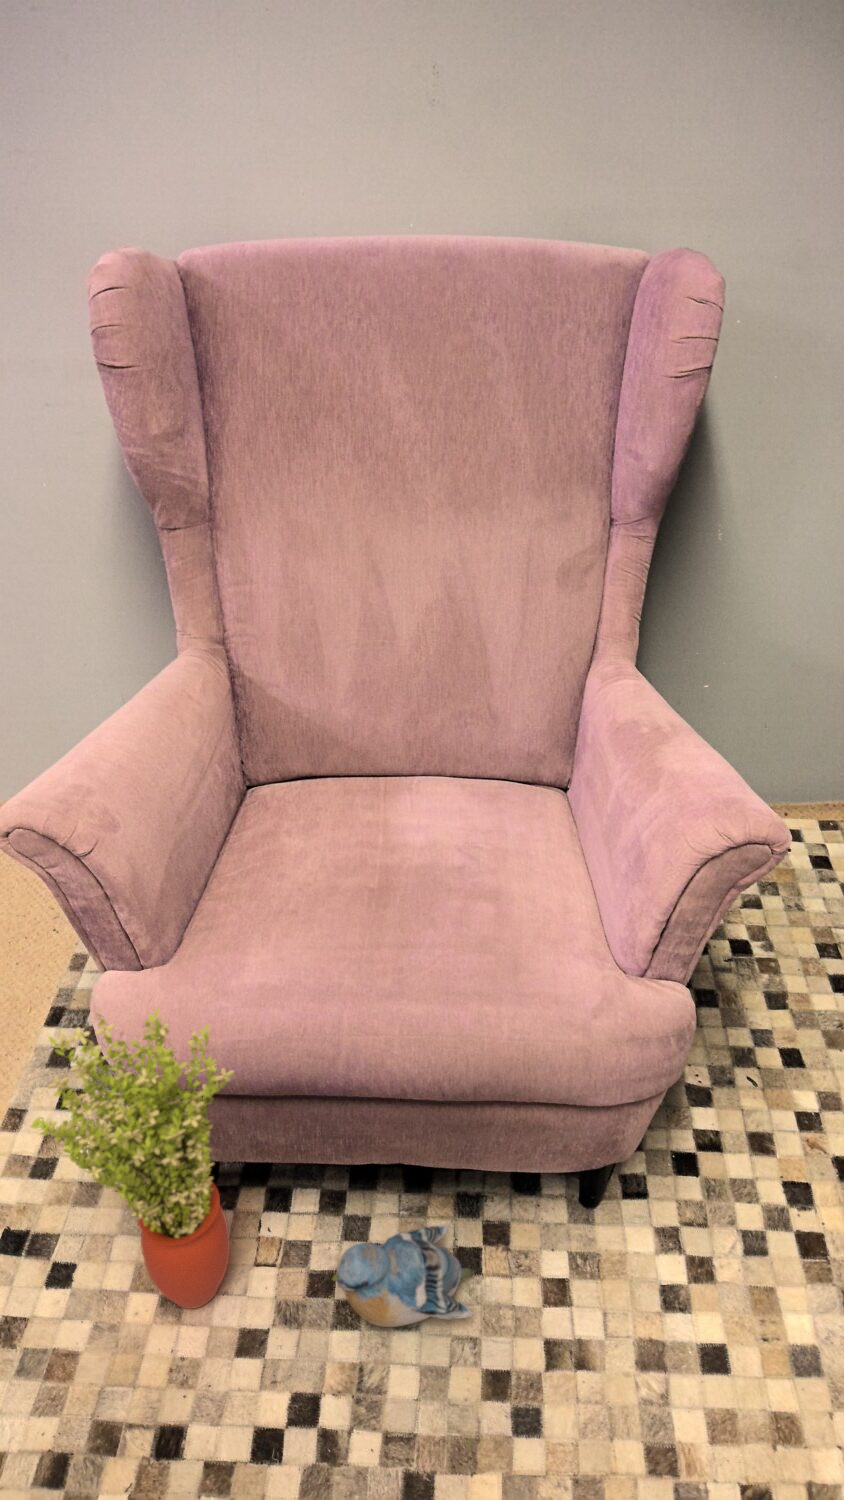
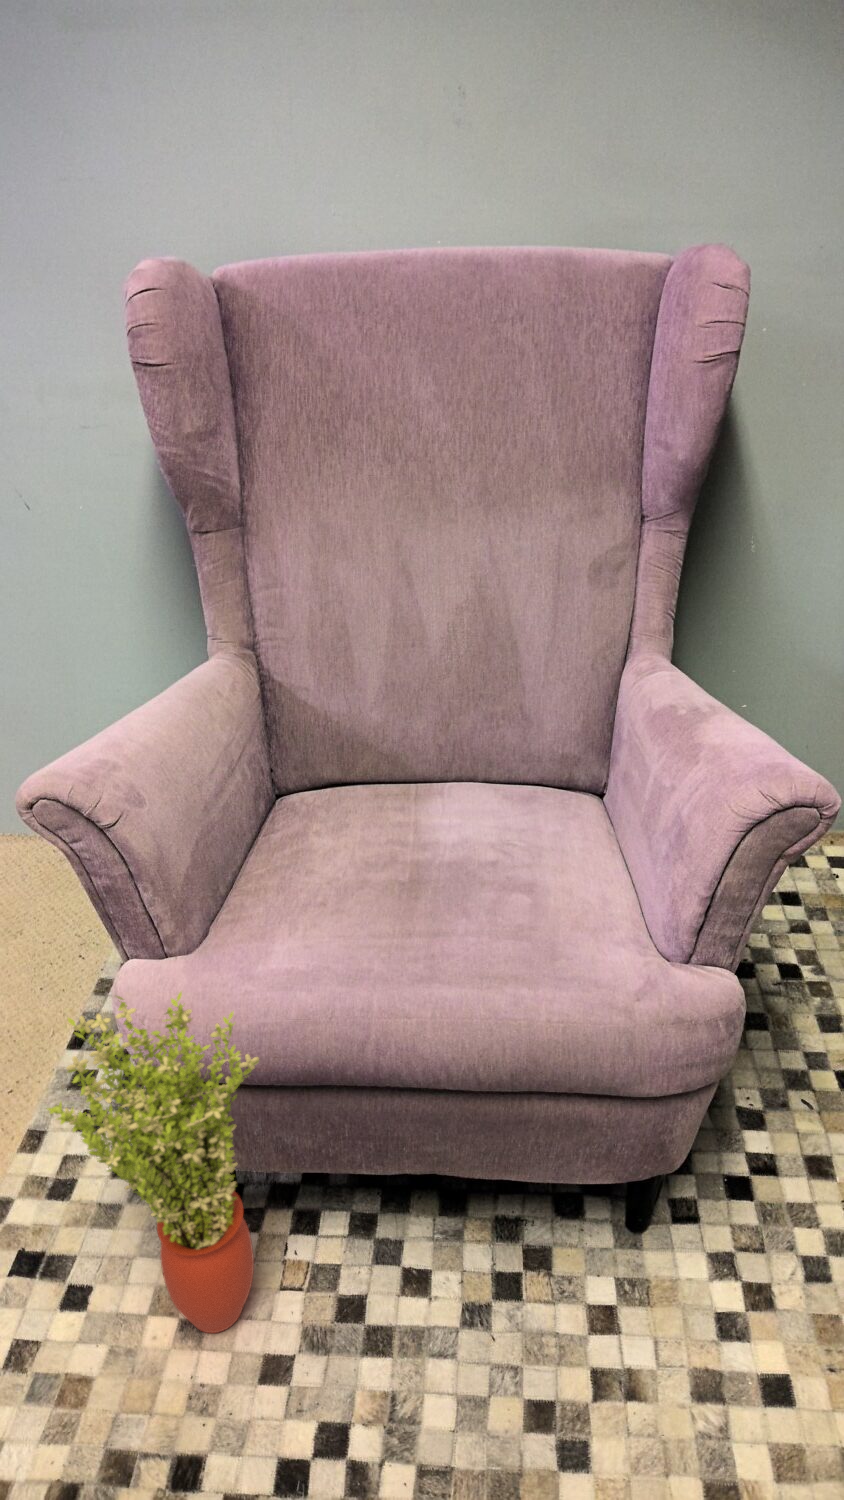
plush toy: present [332,1226,475,1327] -> none [361,1246,515,1352]

